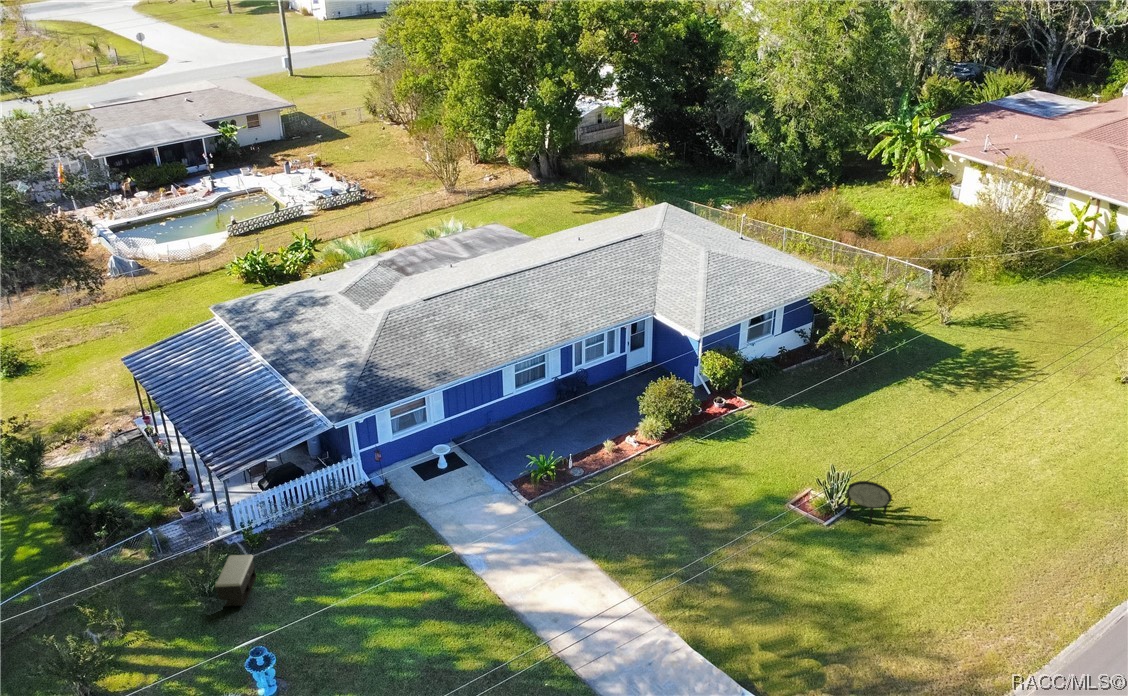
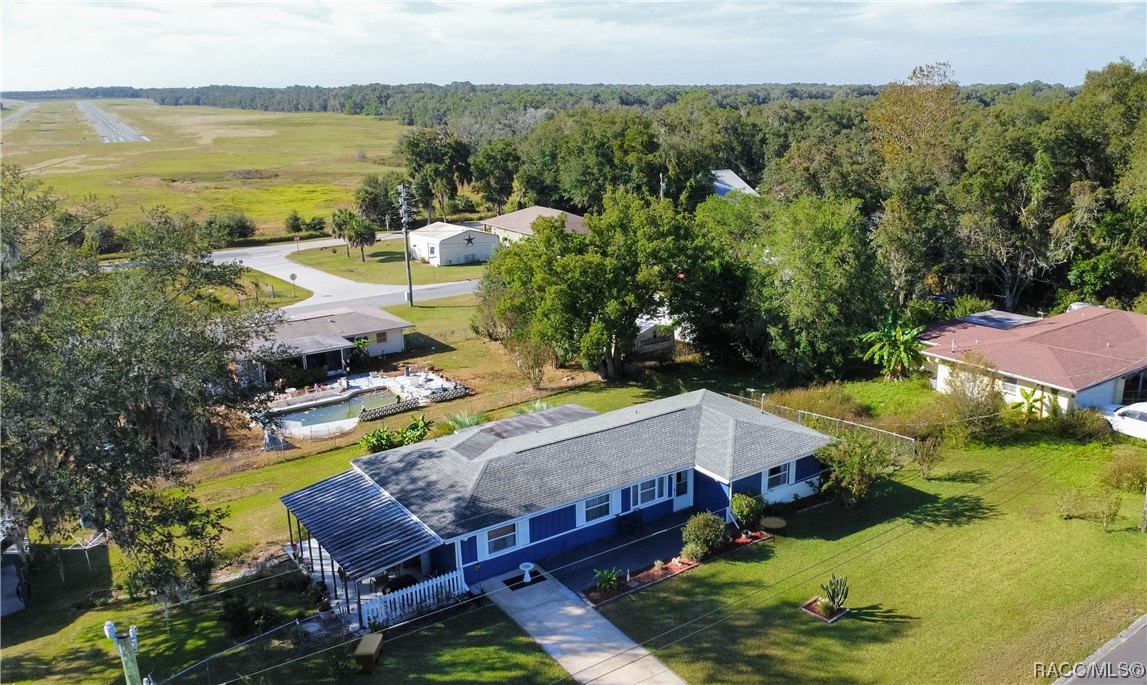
round table: present [846,481,892,526] -> present [759,516,787,542]

